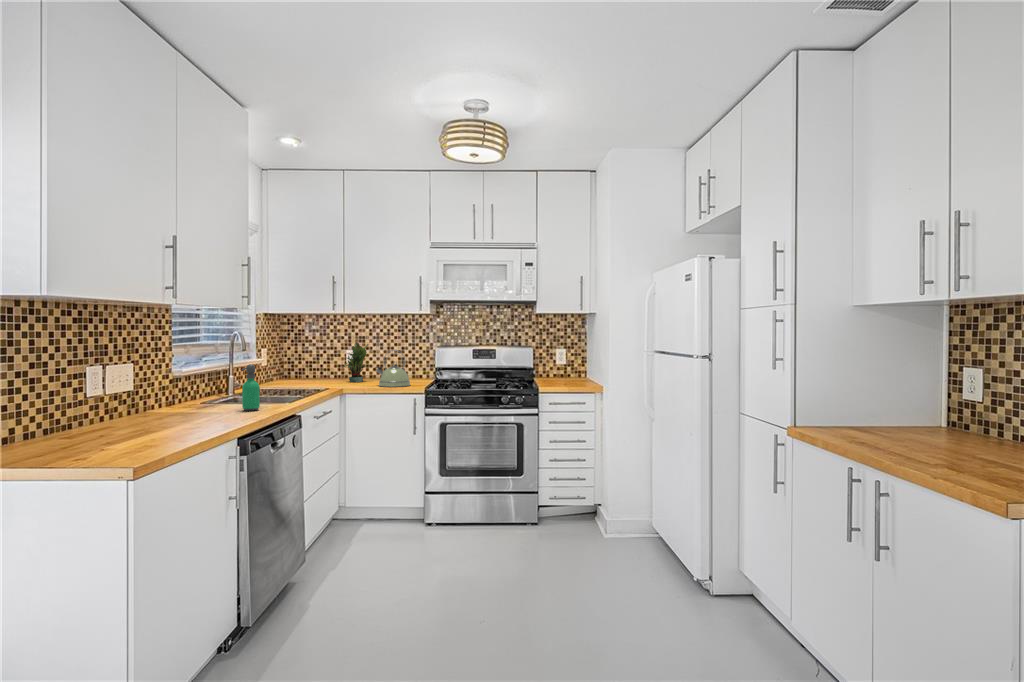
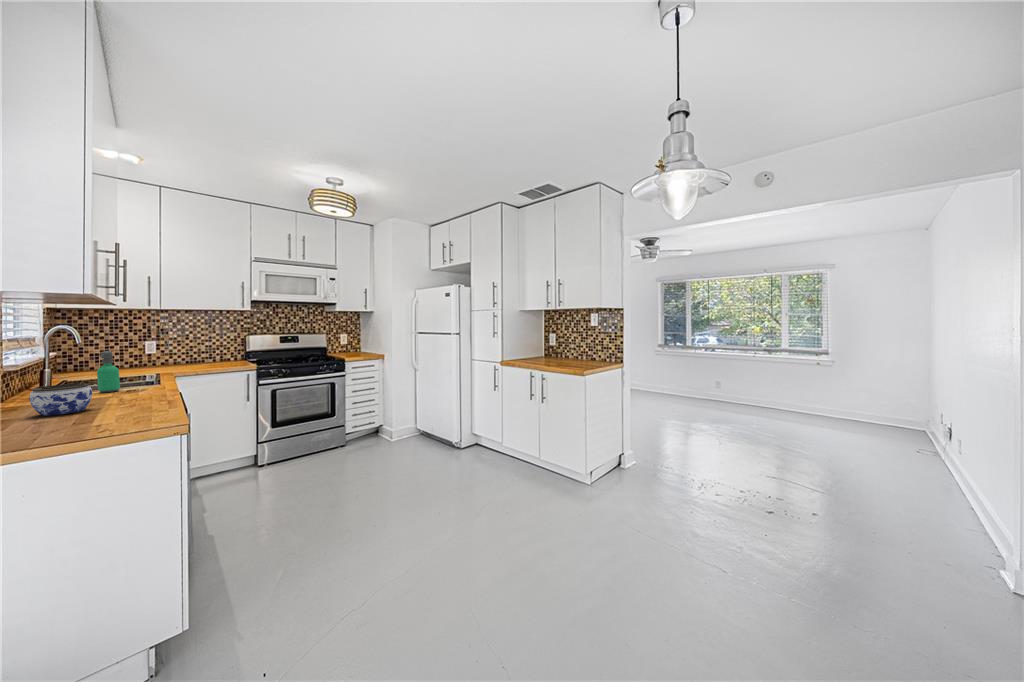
potted plant: present [343,342,368,382] -> none [147,334,176,367]
kettle: present [375,350,410,387] -> none [194,339,232,367]
jar: none [148,401,194,434] -> present [29,383,92,416]

